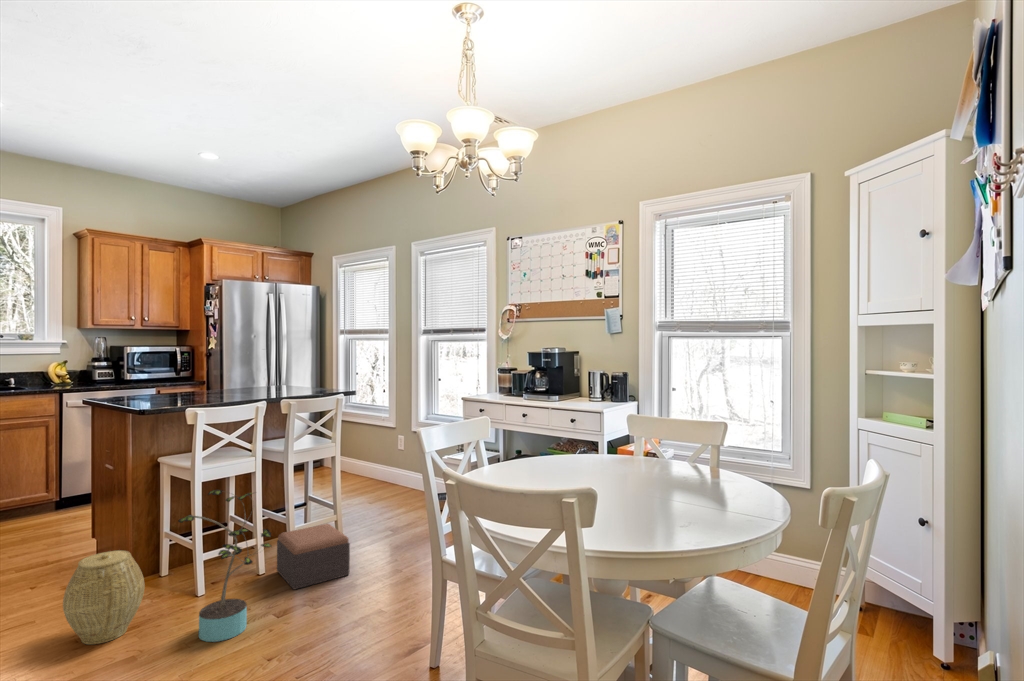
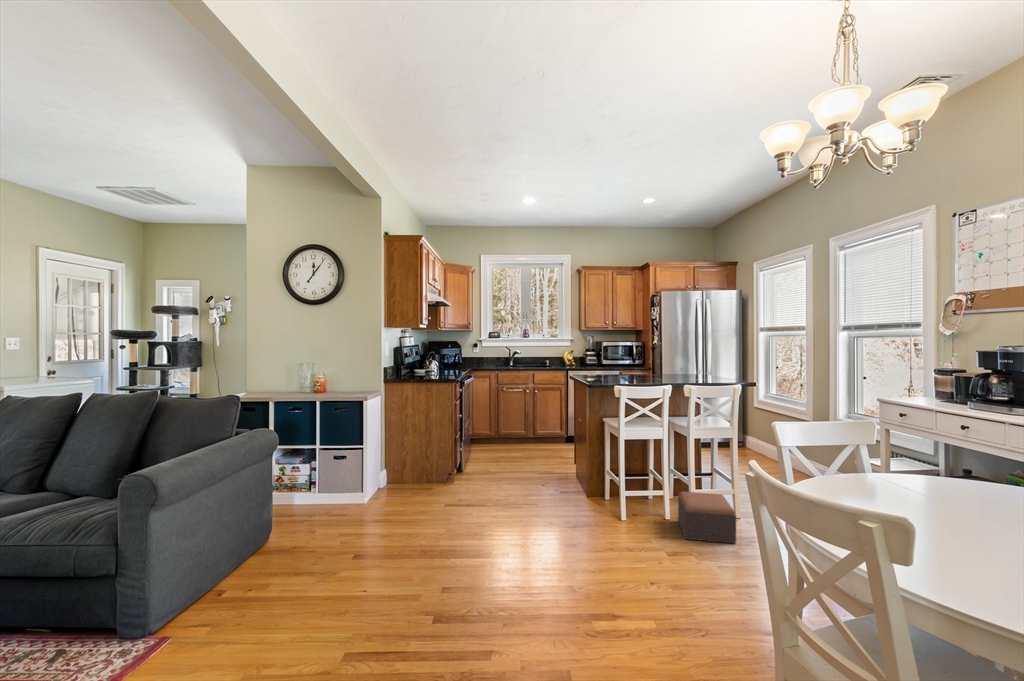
potted plant: present [178,490,272,642] -> none [598,447,660,557]
woven basket: present [63,550,145,644] -> none [545,473,586,529]

